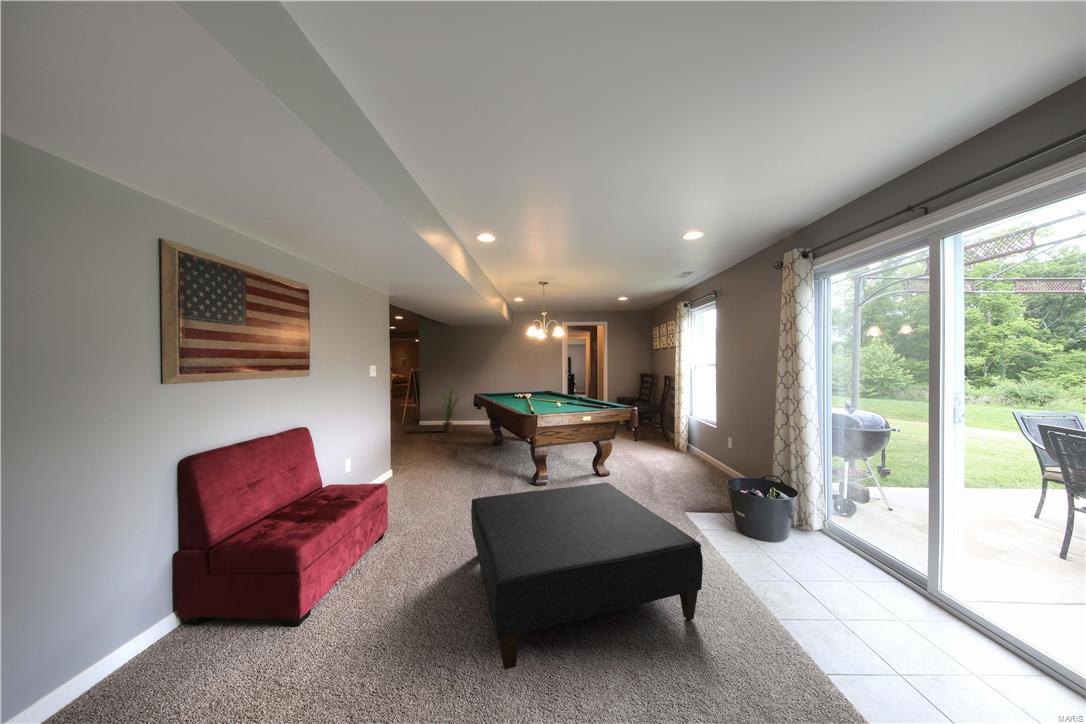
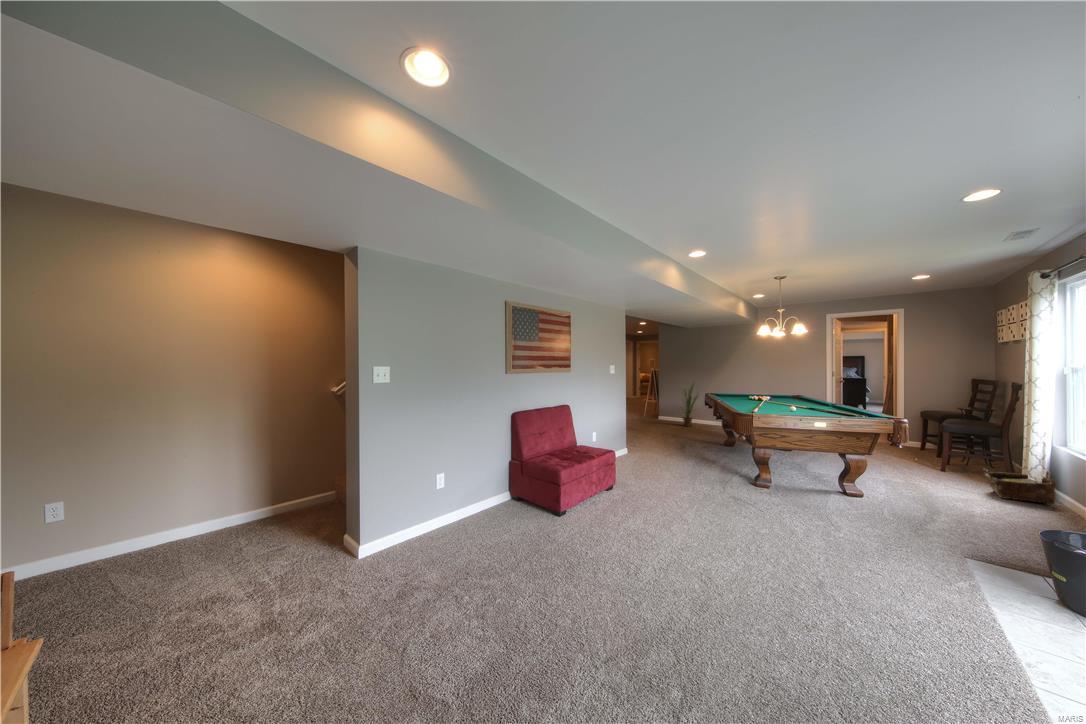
woven basket: none [663,433,695,457] -> present [984,468,1055,504]
ottoman: present [471,483,703,670] -> none [662,473,883,626]

